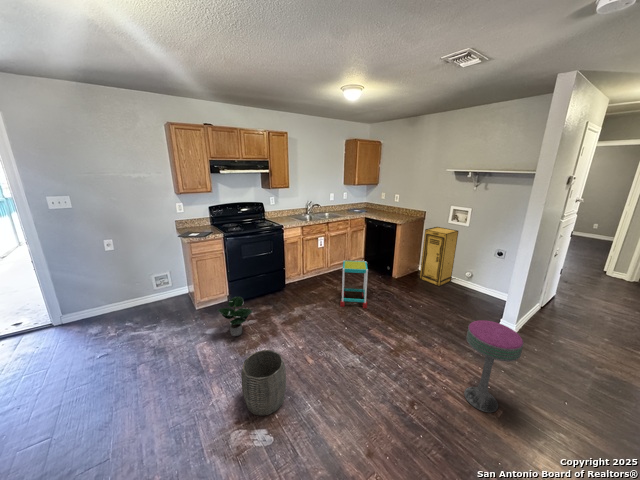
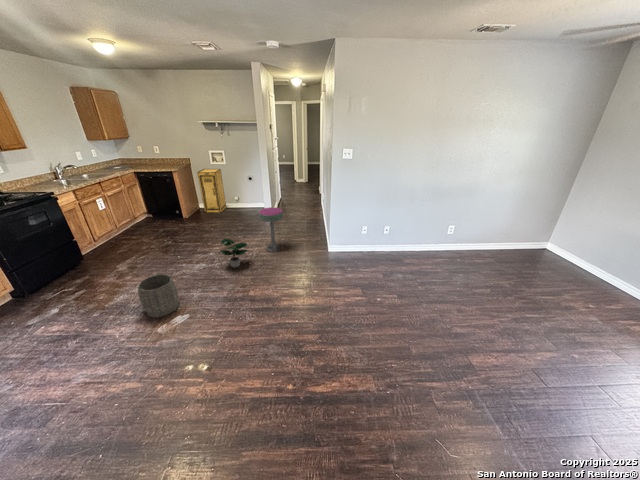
side table: present [340,261,368,308] -> none [145,206,183,249]
potted plant: present [217,296,252,336] -> present [220,239,248,268]

